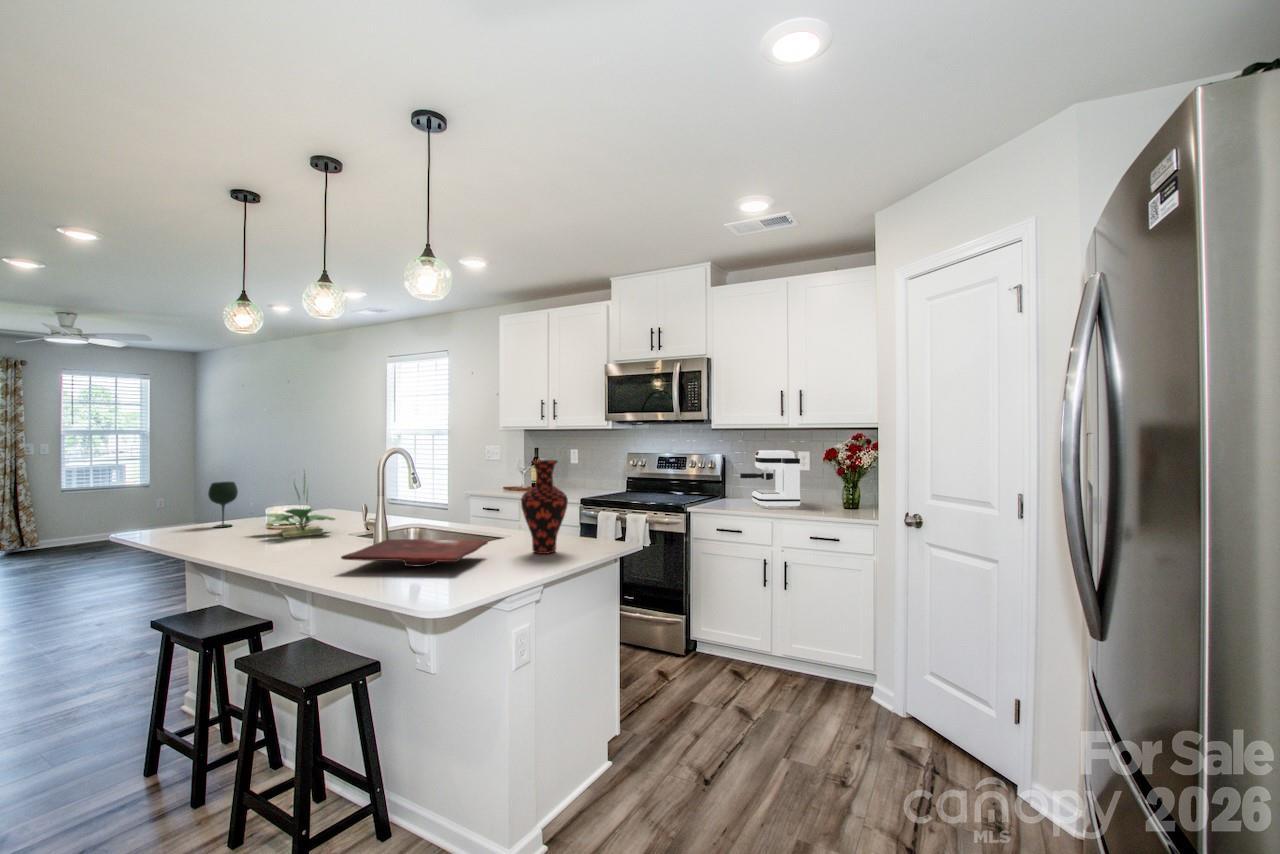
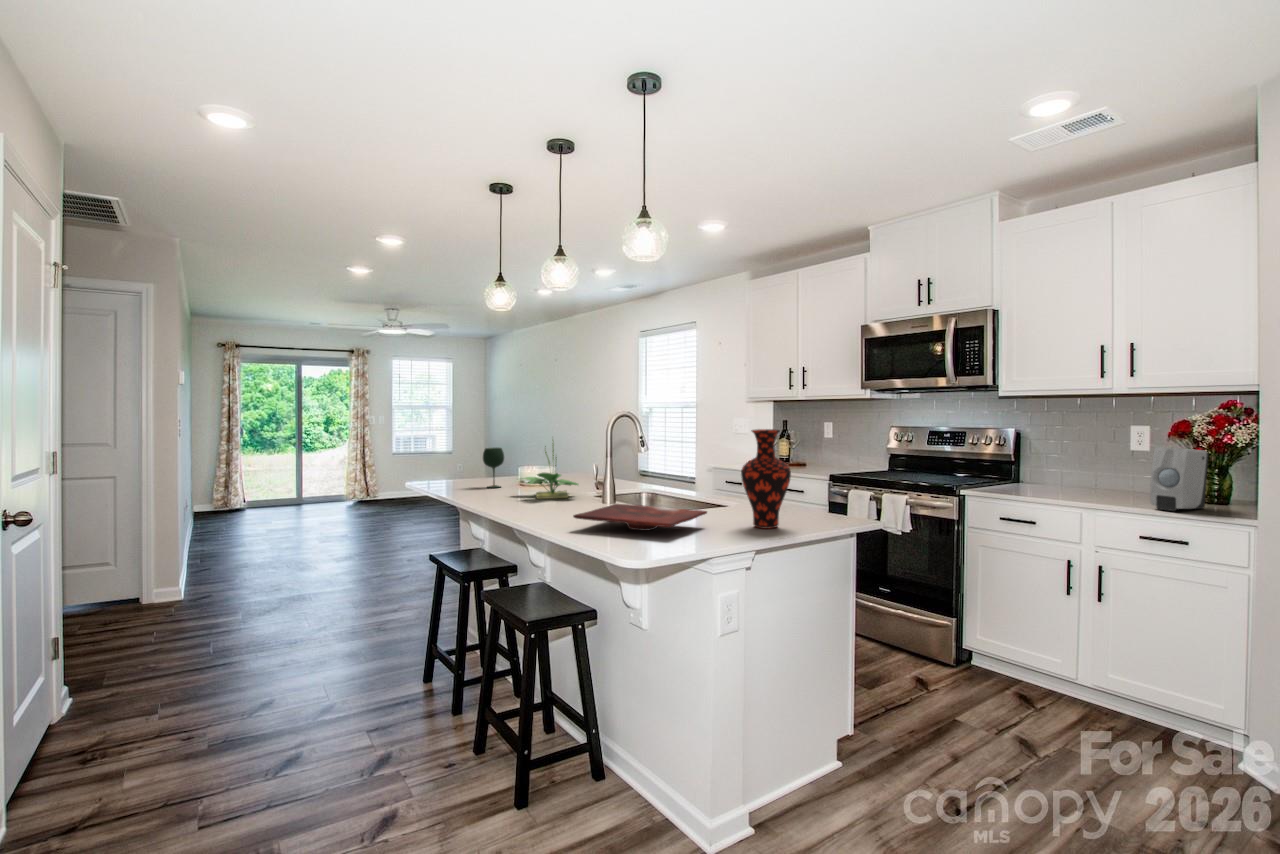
coffee maker: present [740,450,800,507] -> none [1037,422,1128,498]
soap dispenser: none [817,469,849,516] -> present [1150,447,1209,511]

